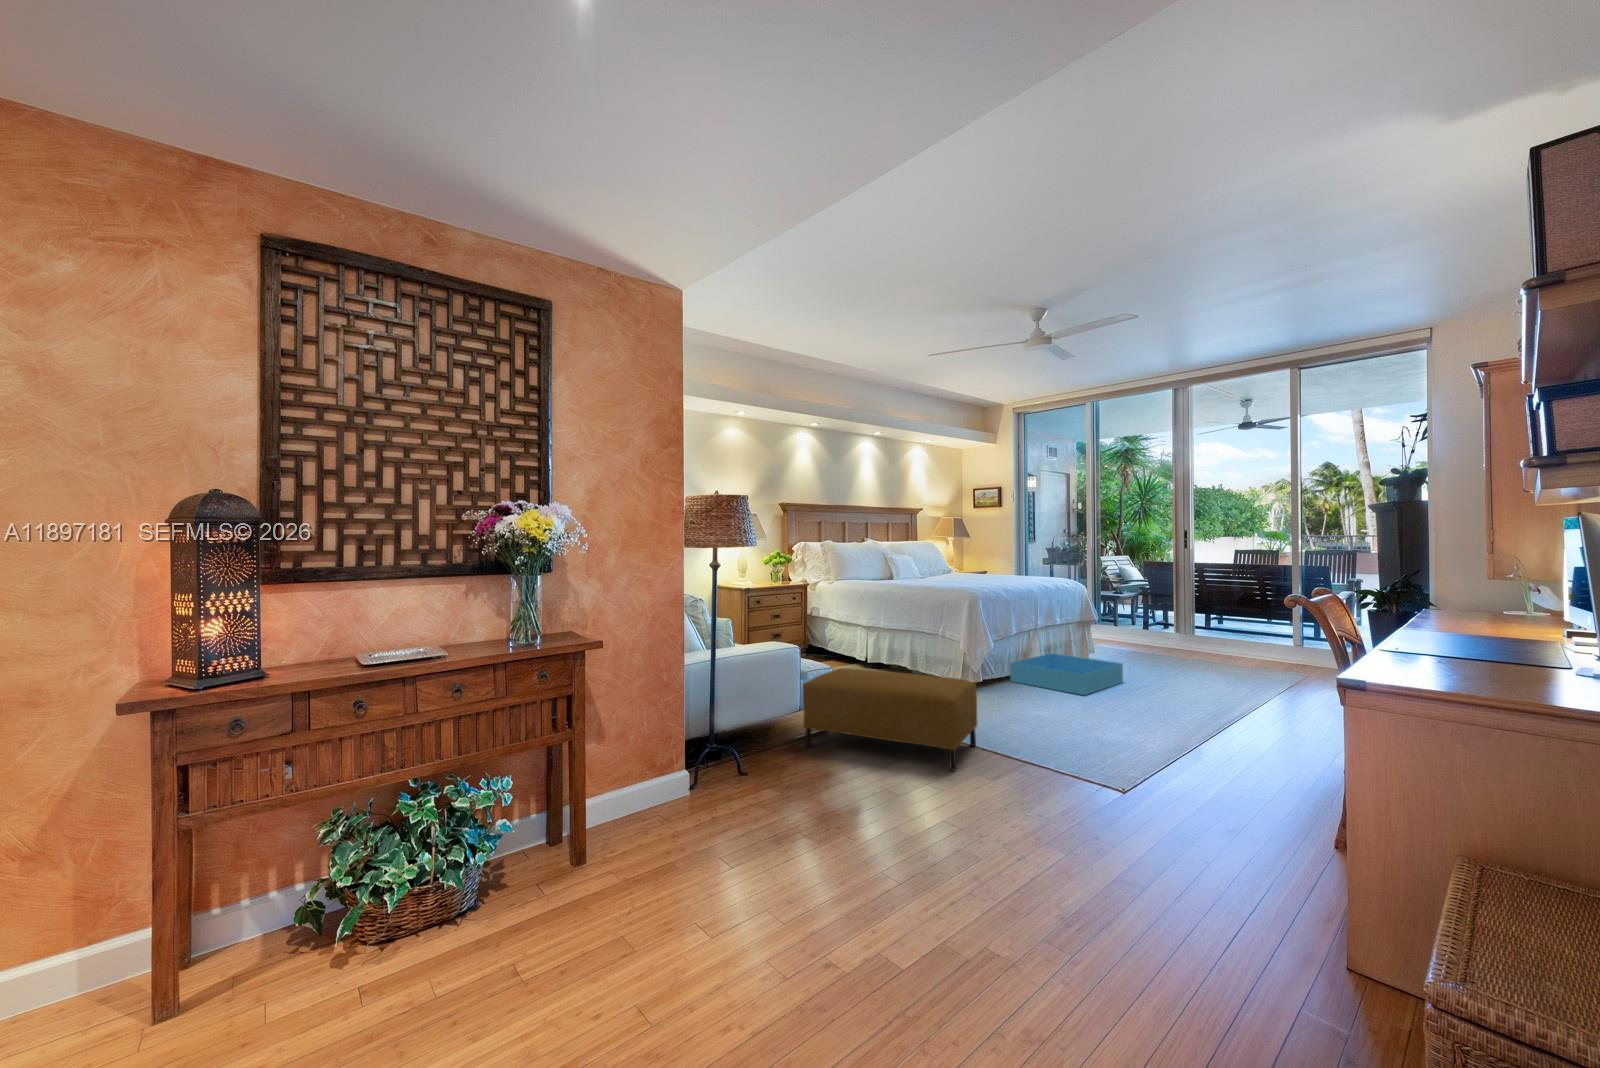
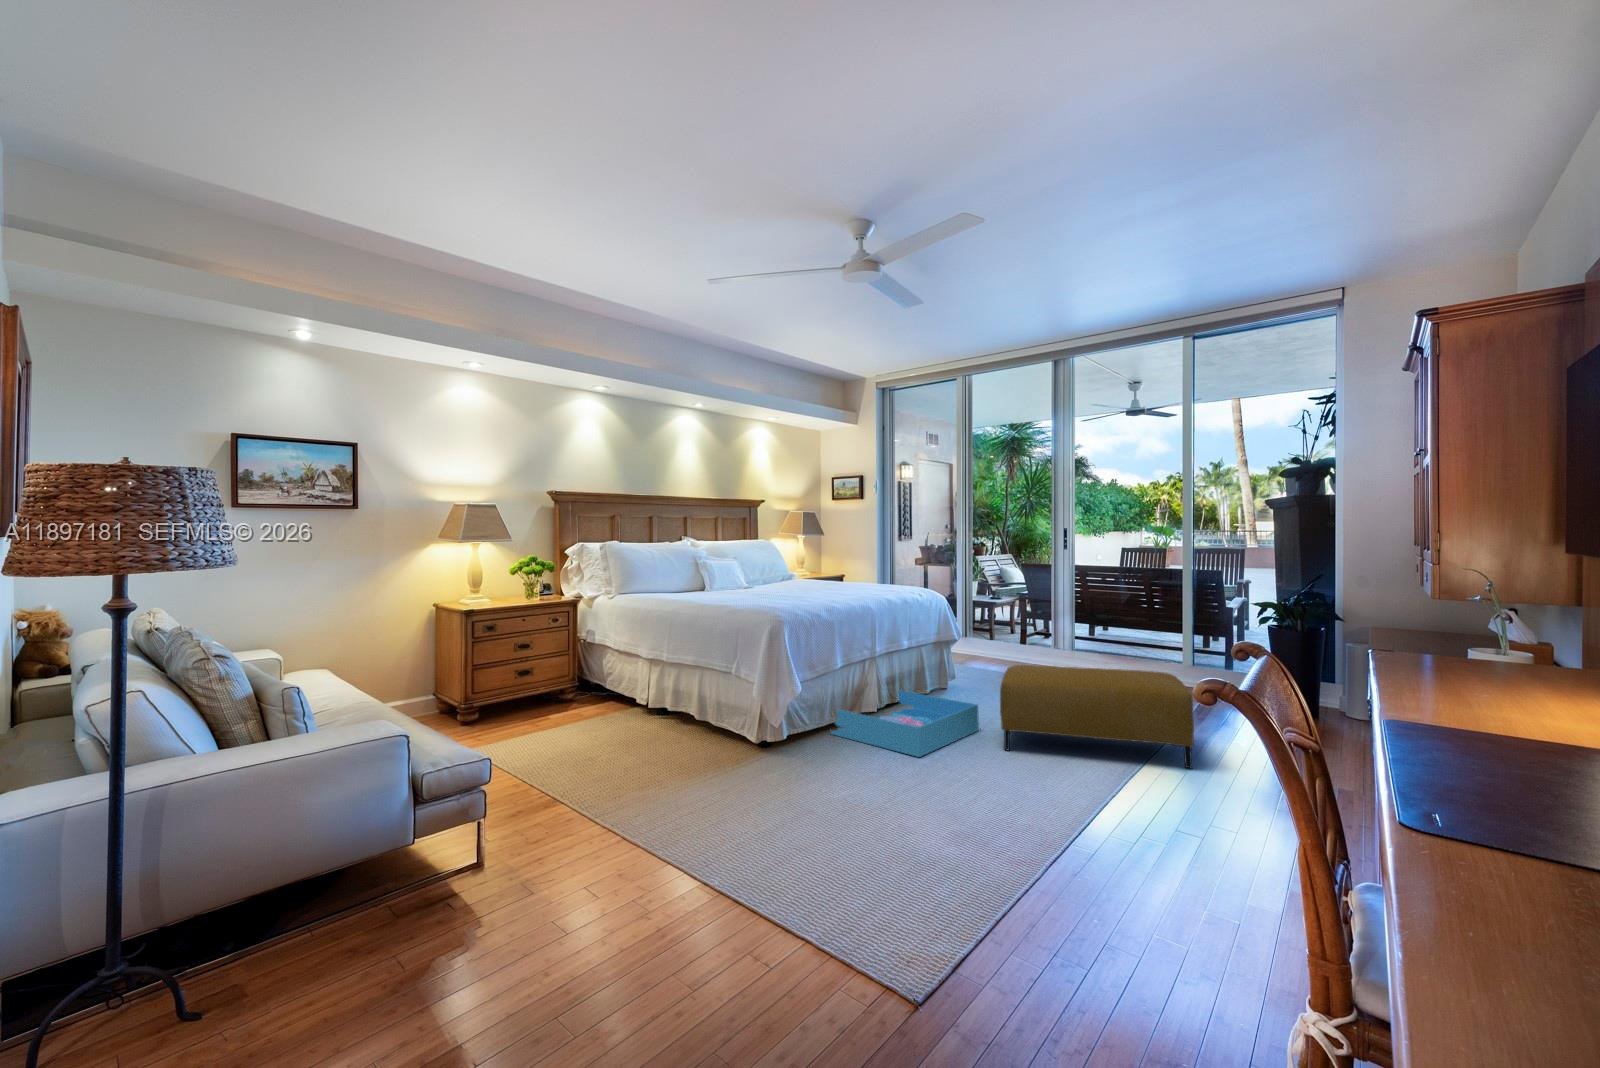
ottoman: present [803,668,977,770] -> present [1000,665,1194,768]

